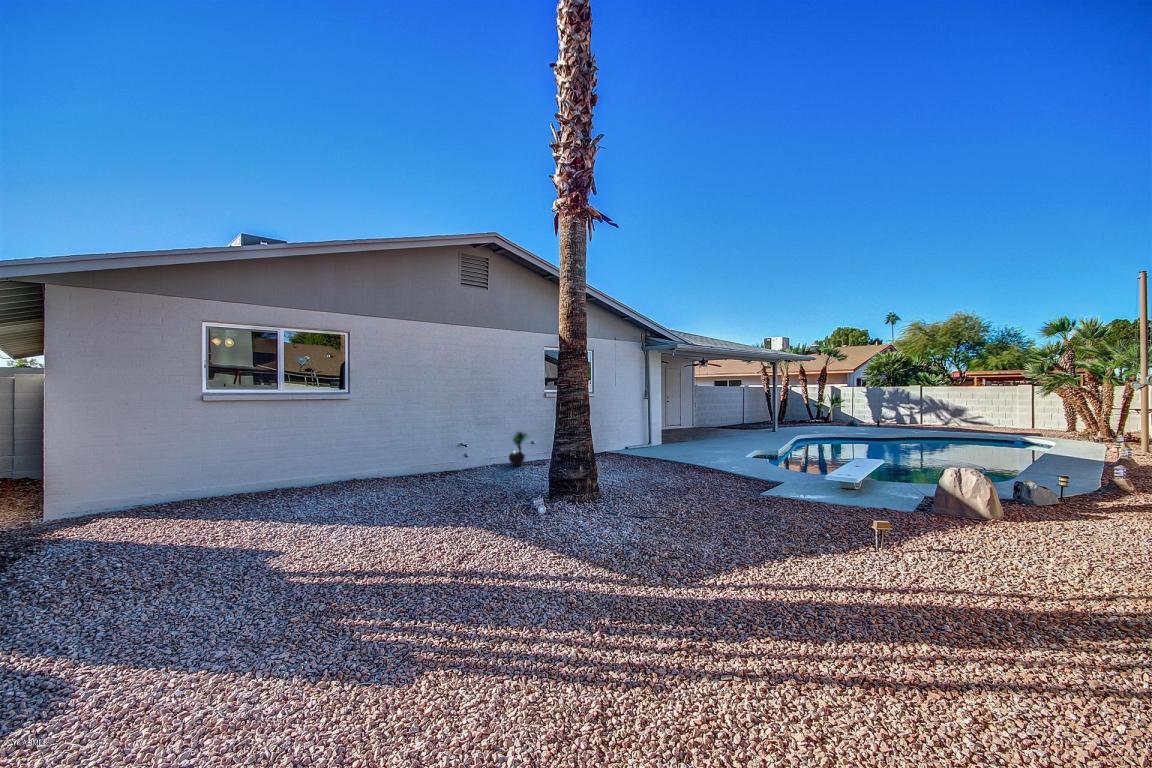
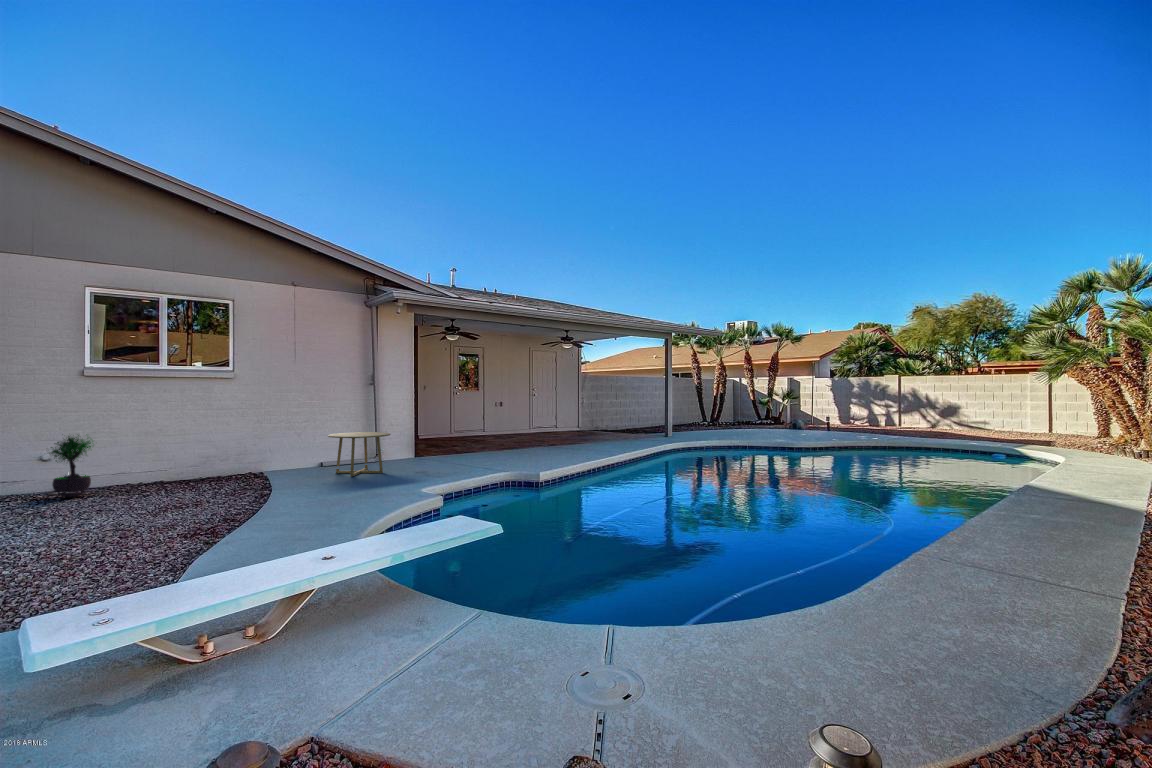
round table: none [614,429,650,455] -> present [328,432,390,477]

